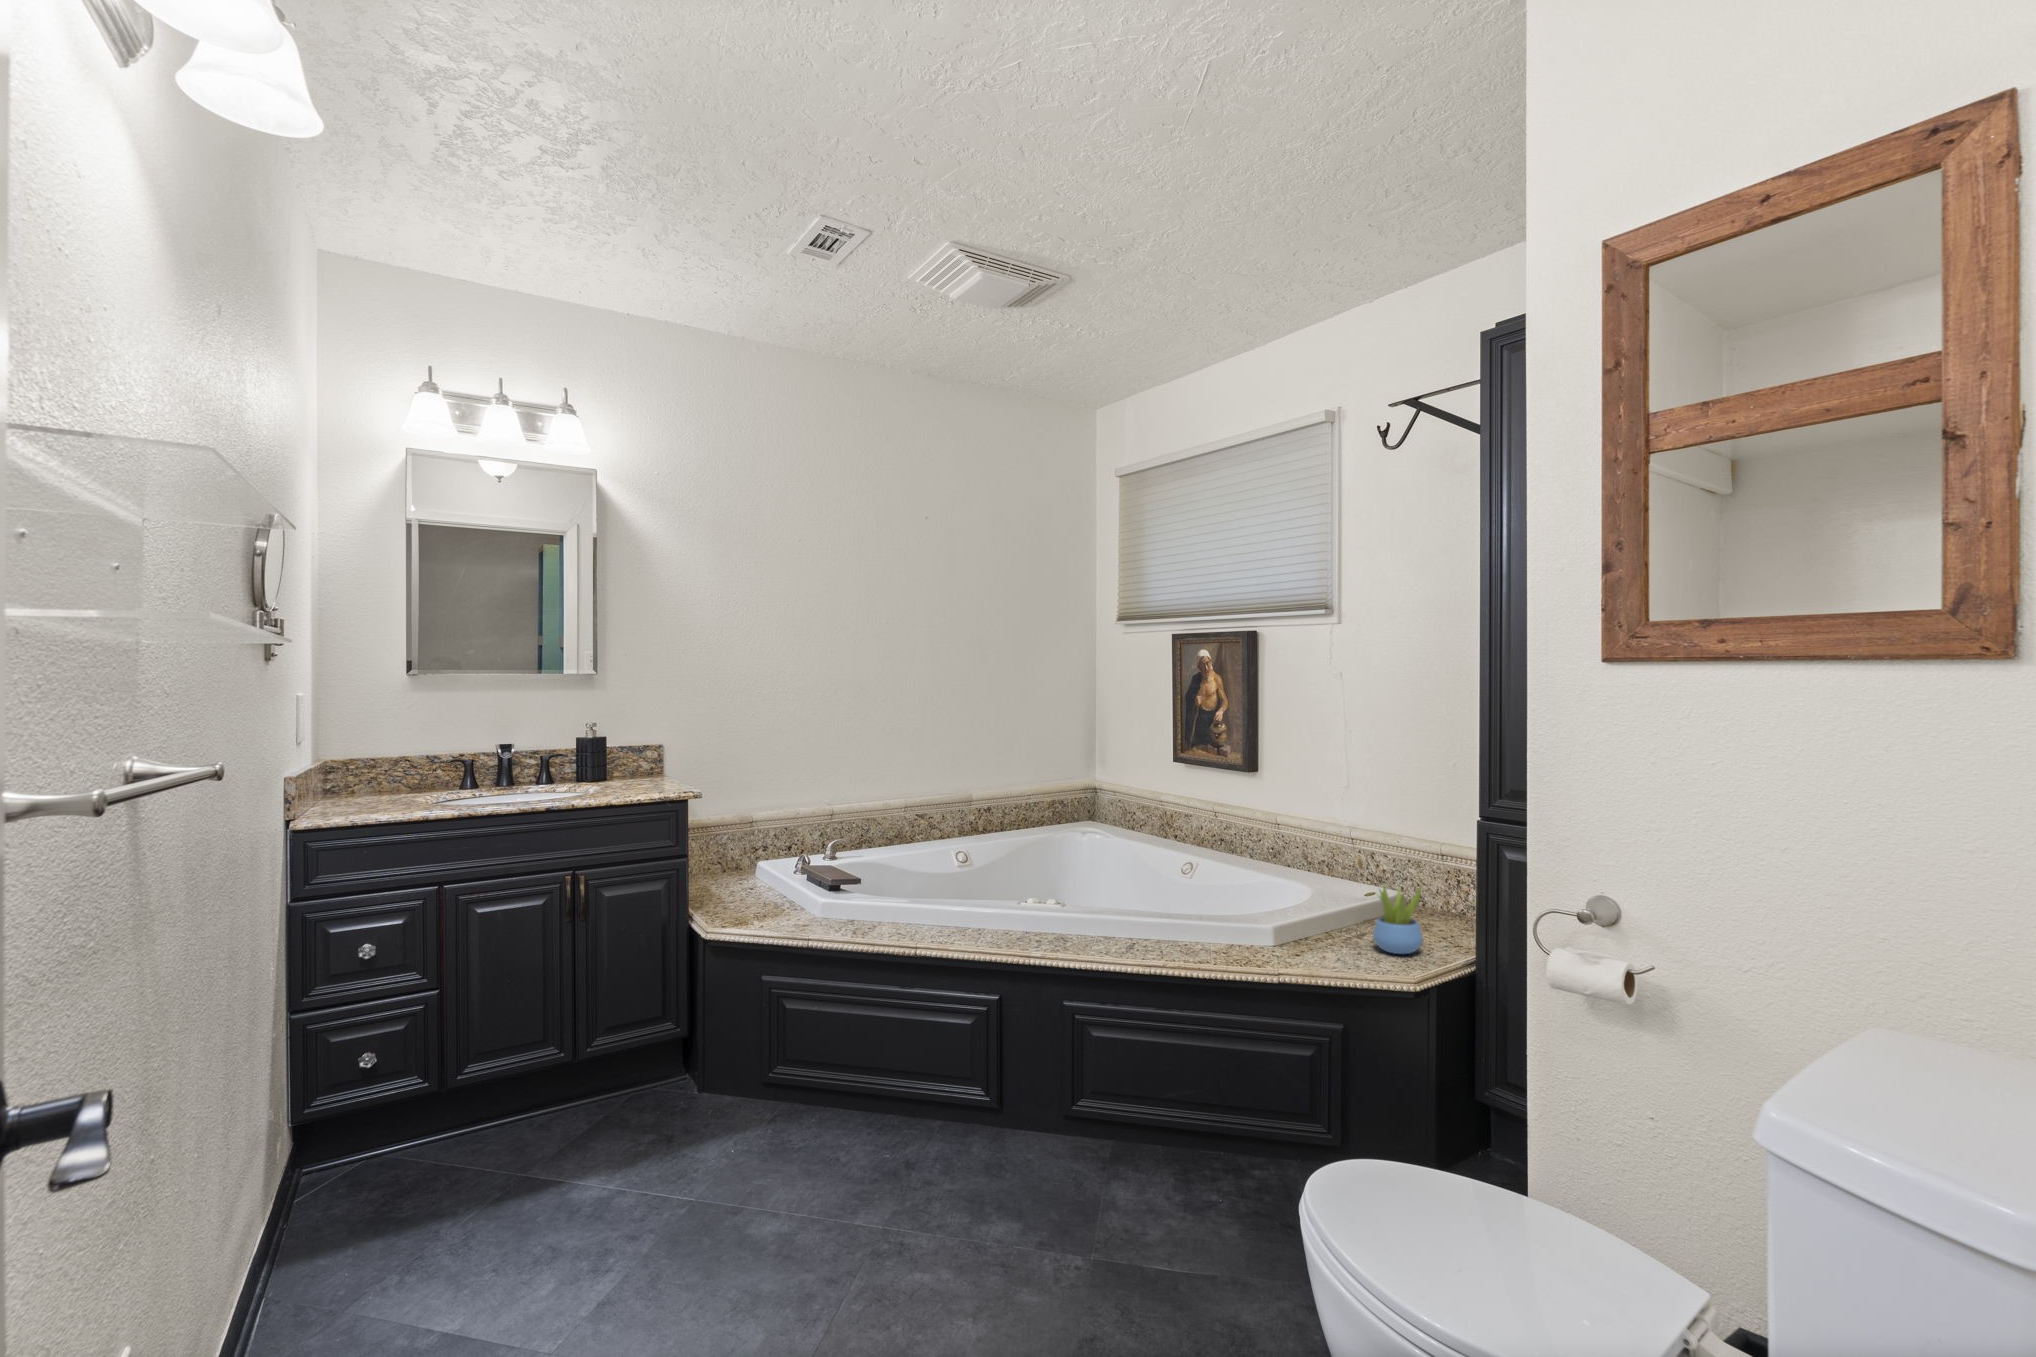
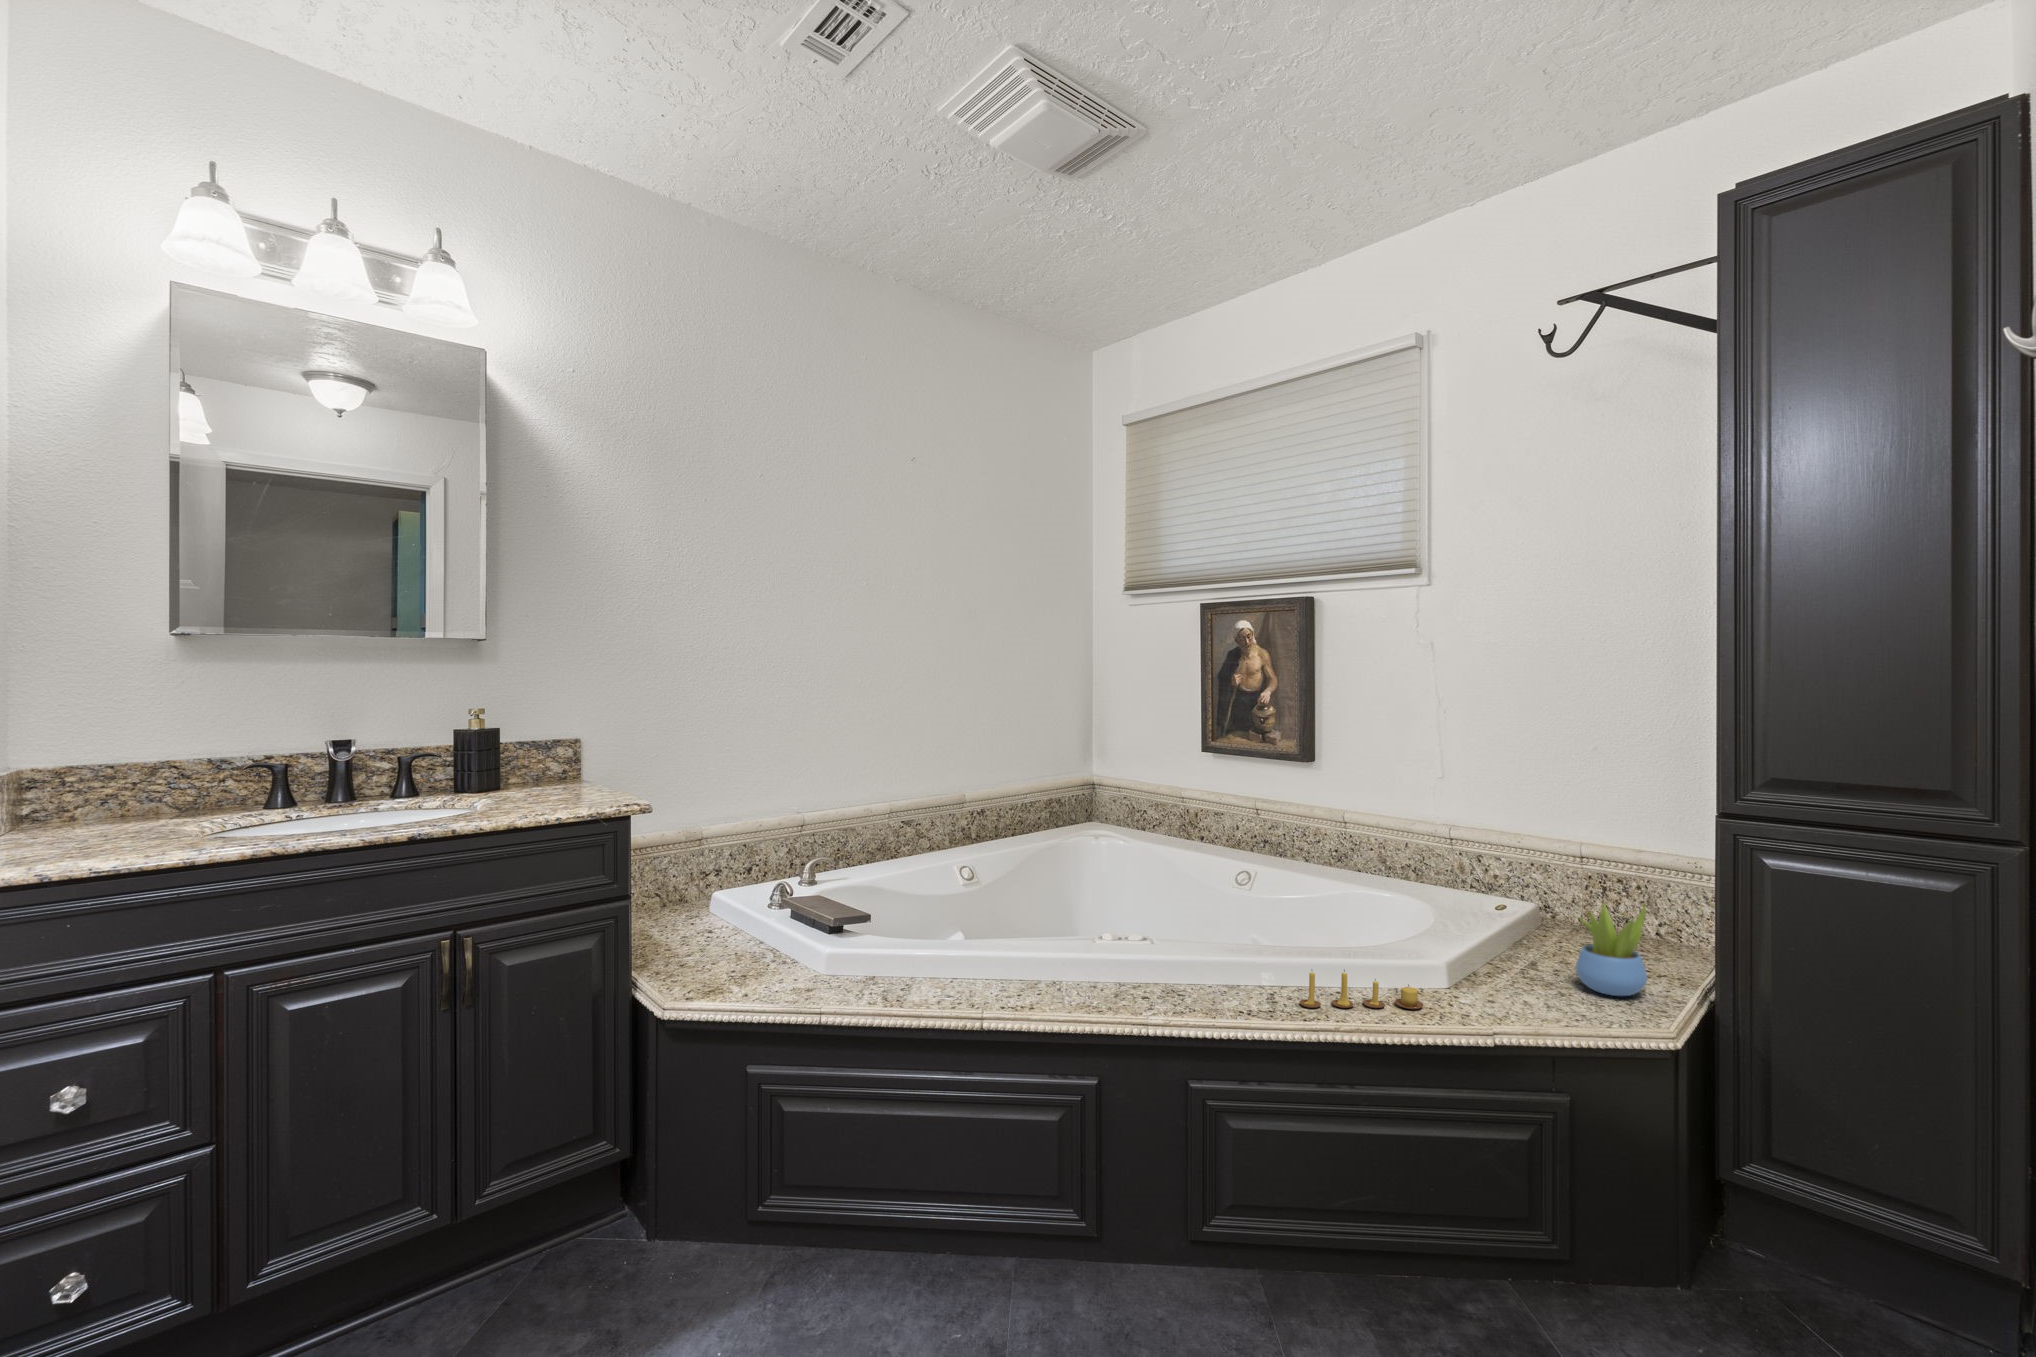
candle: none [1147,923,1239,954] -> present [1300,970,1423,1009]

